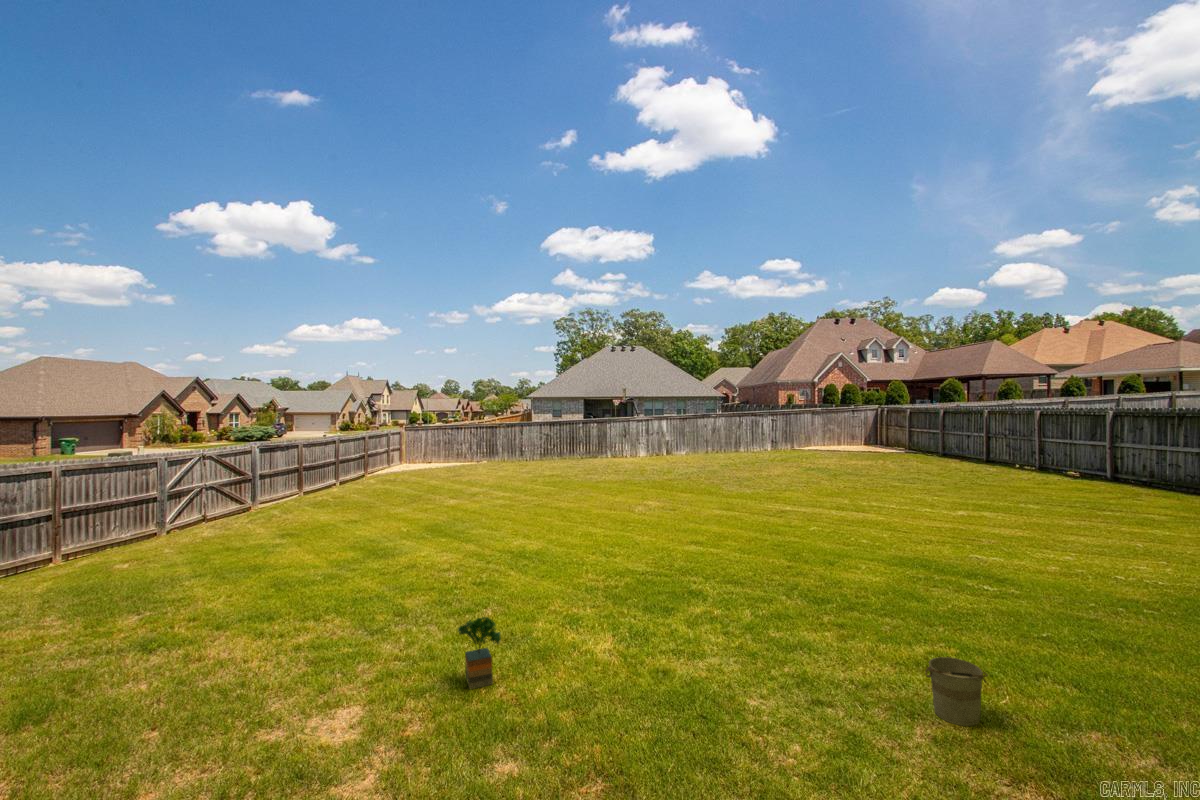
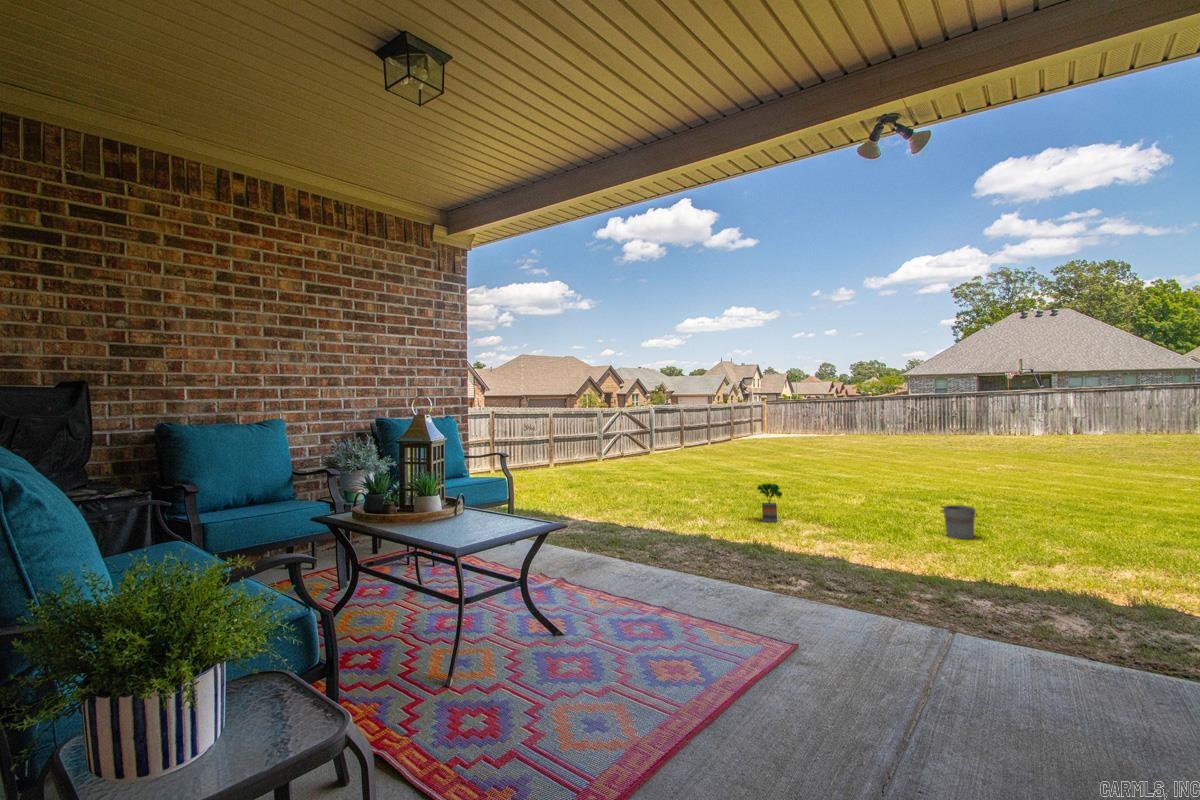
bucket: present [925,657,988,726] -> present [941,505,977,539]

